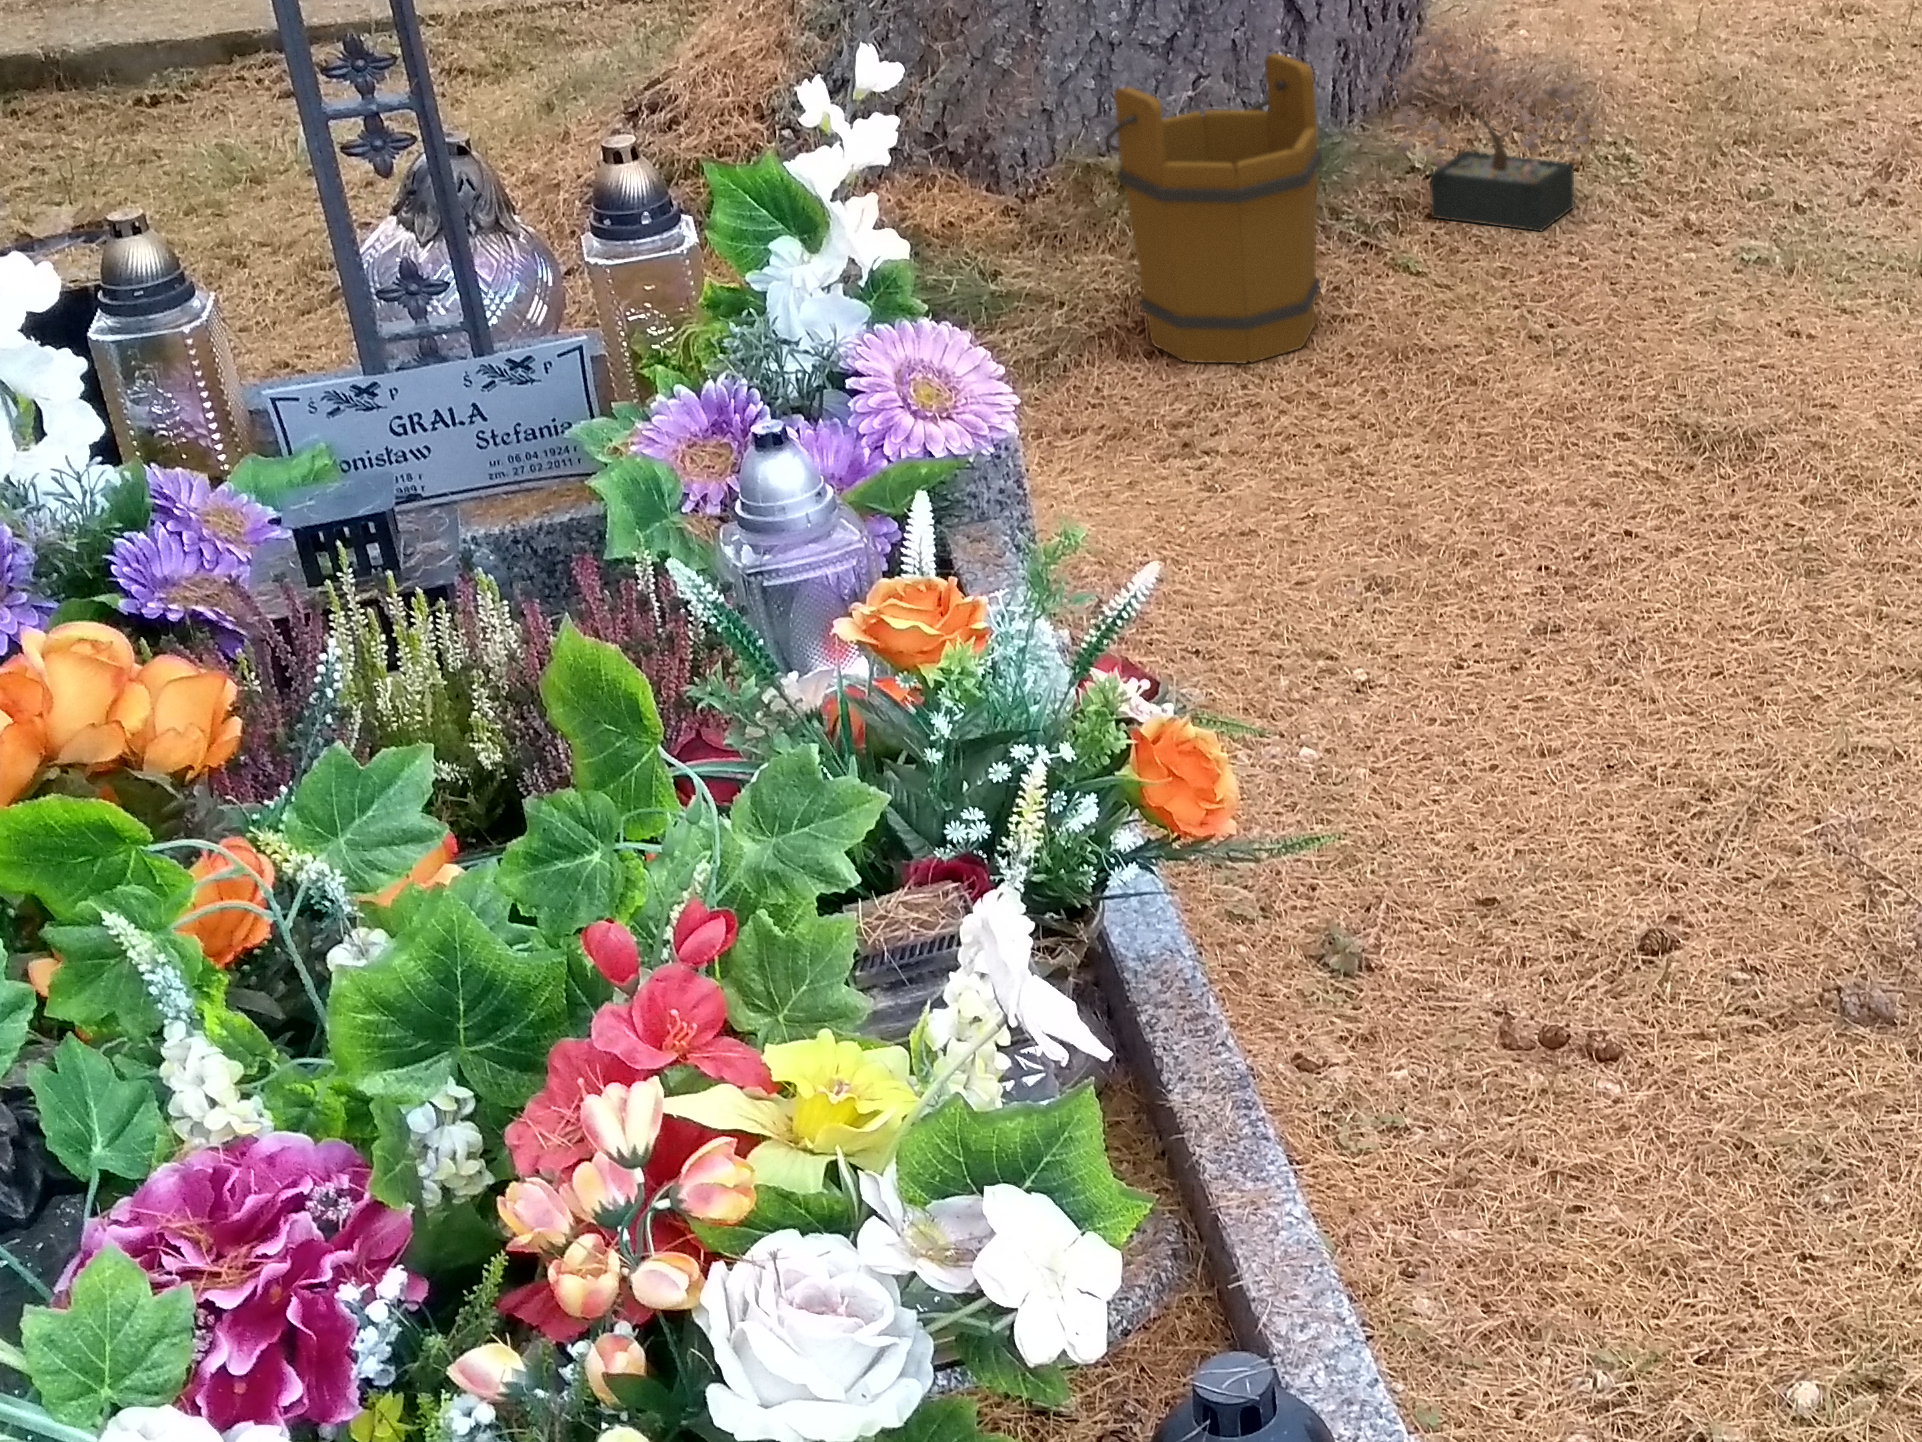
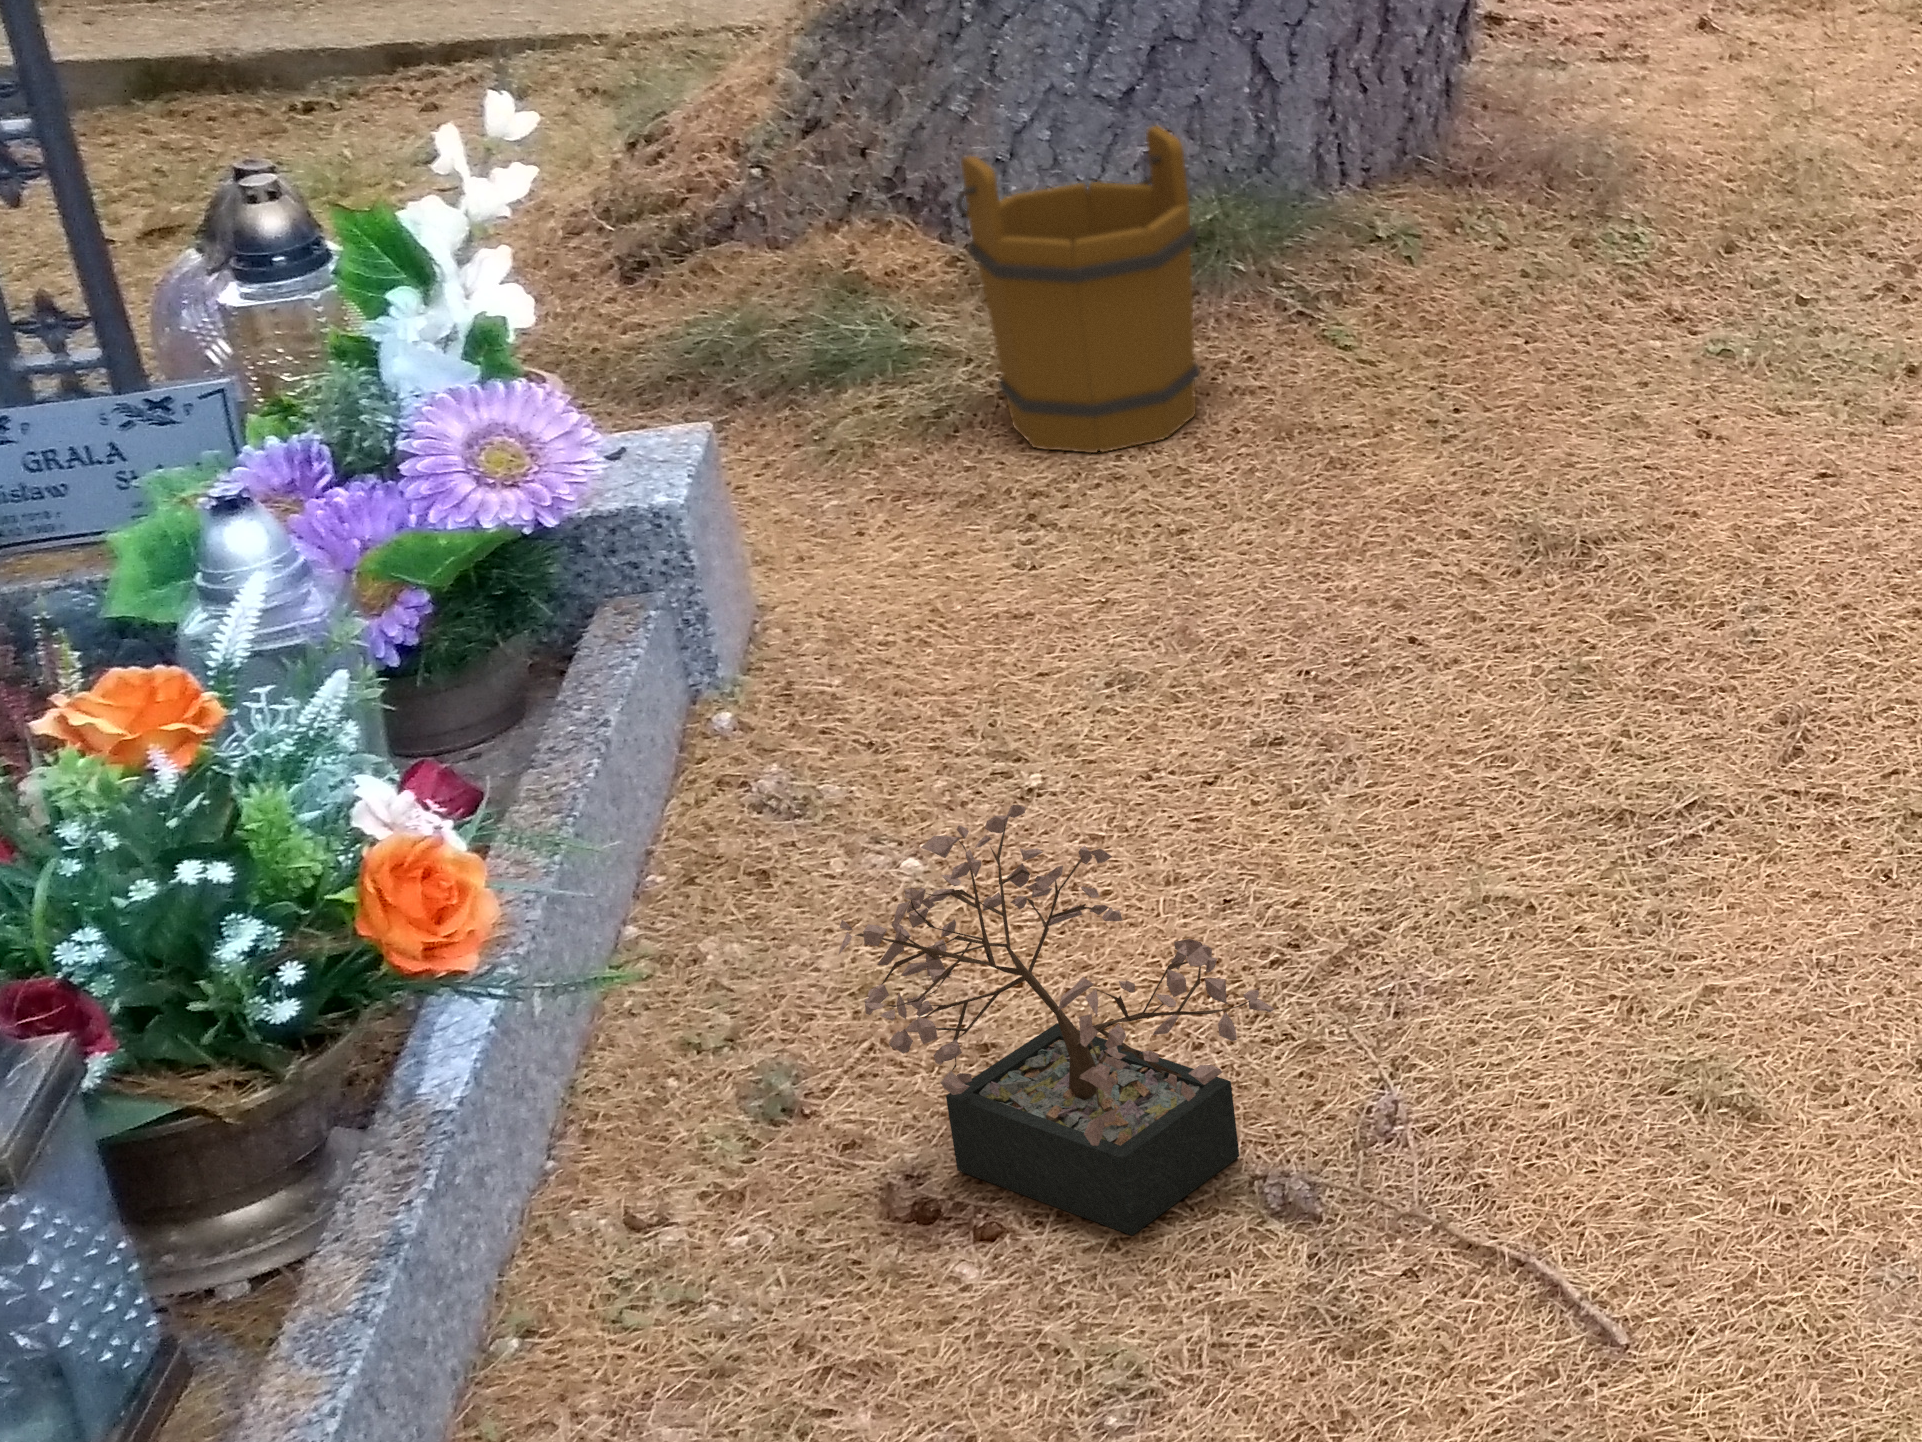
decorative plant: present [1384,28,1596,231] -> present [839,805,1274,1235]

